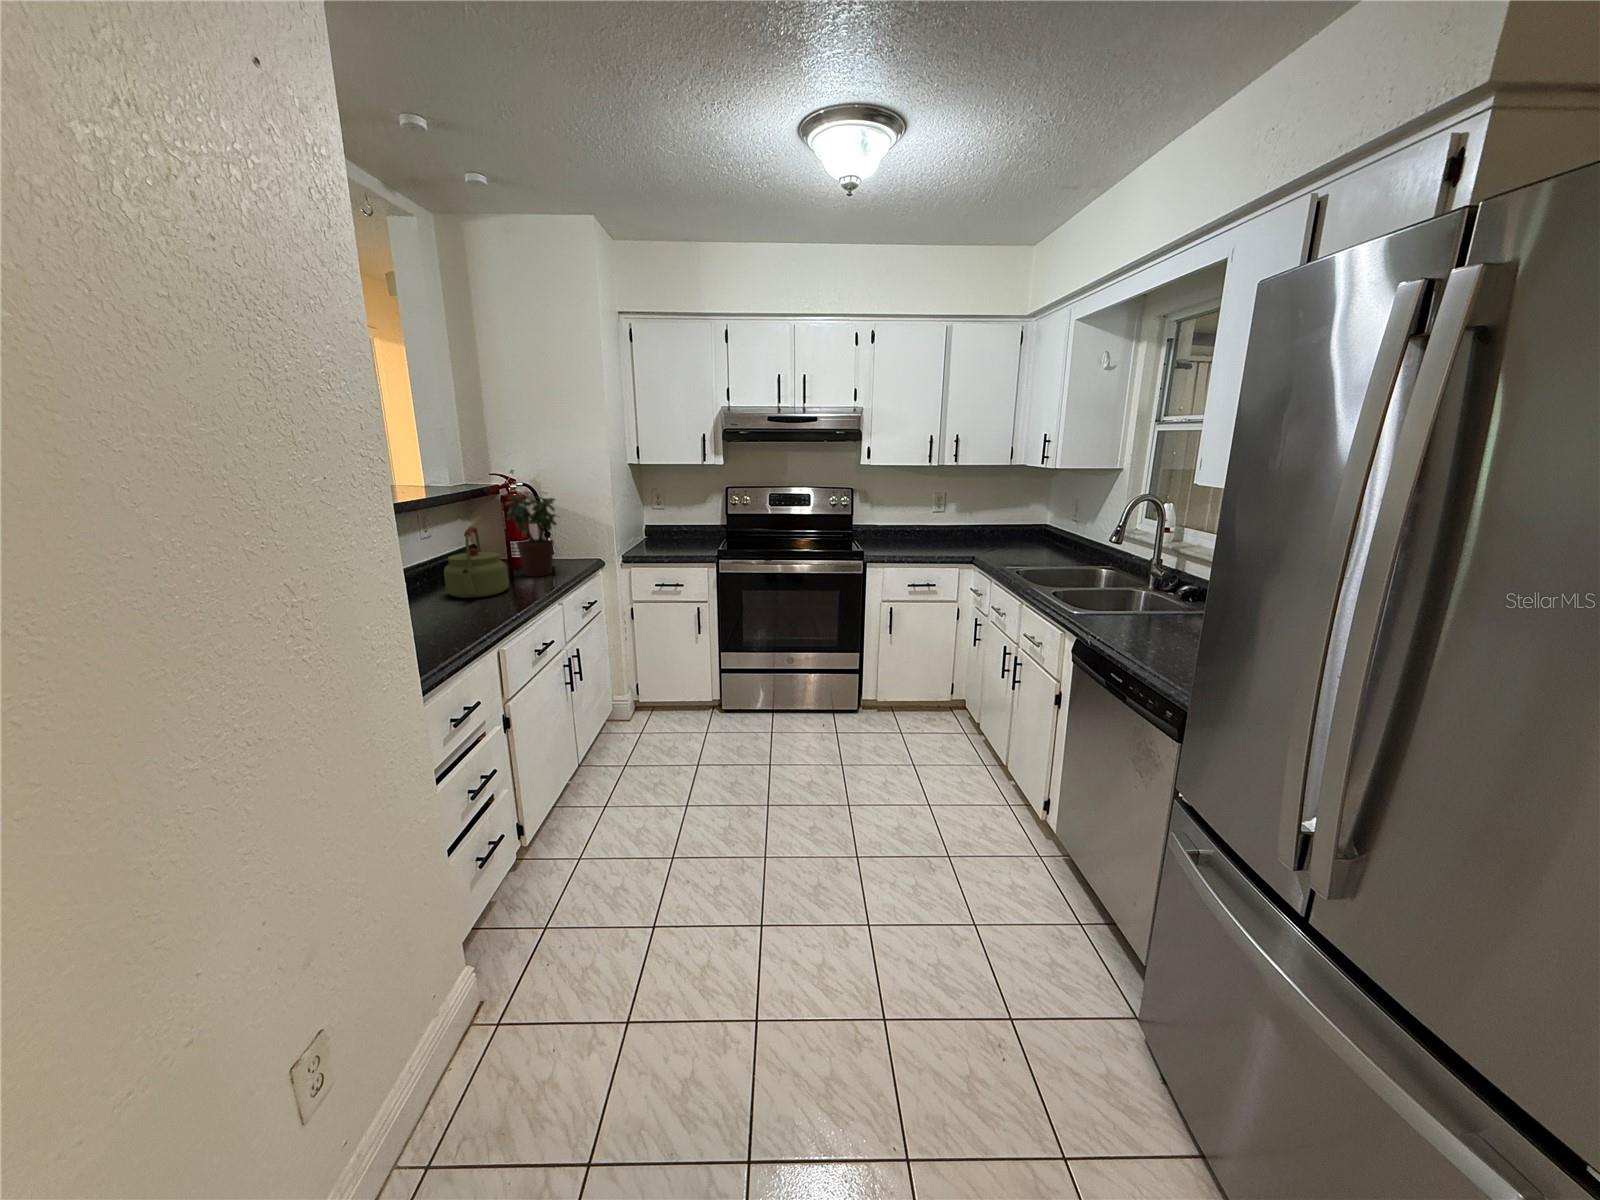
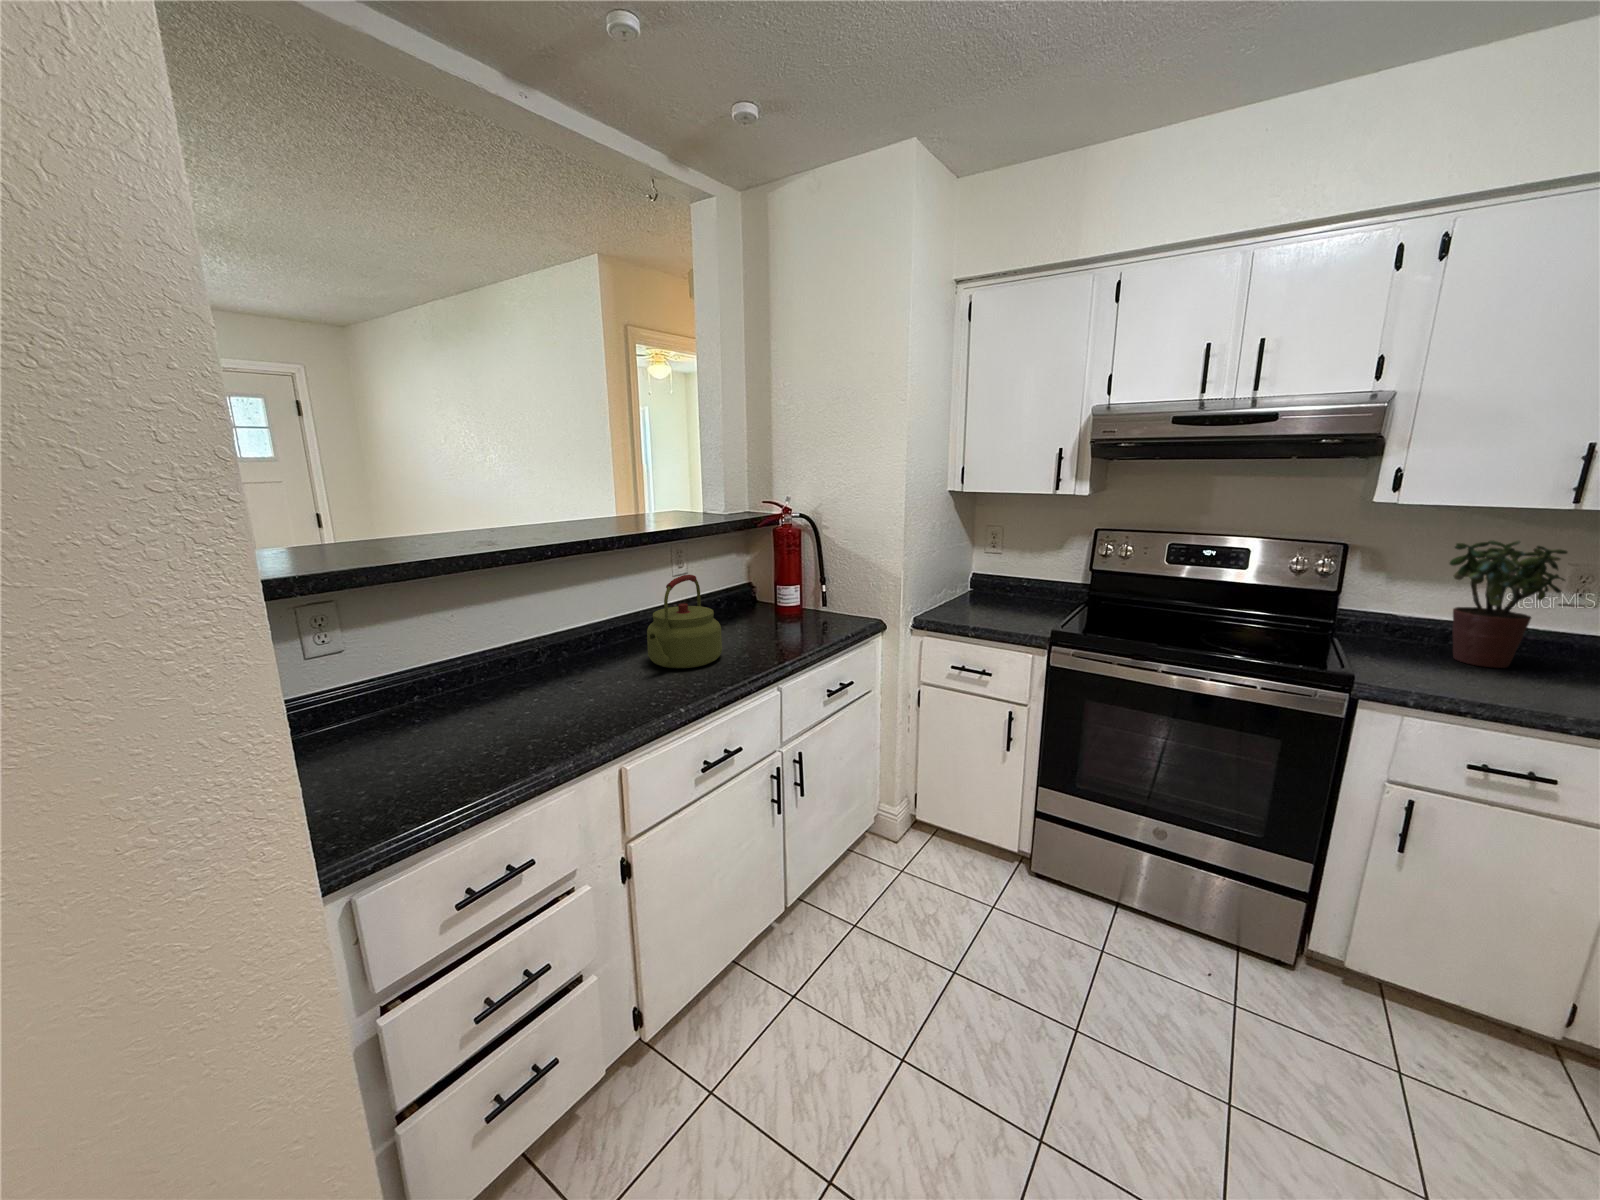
potted plant: present [505,494,560,576] -> present [1450,540,1567,668]

